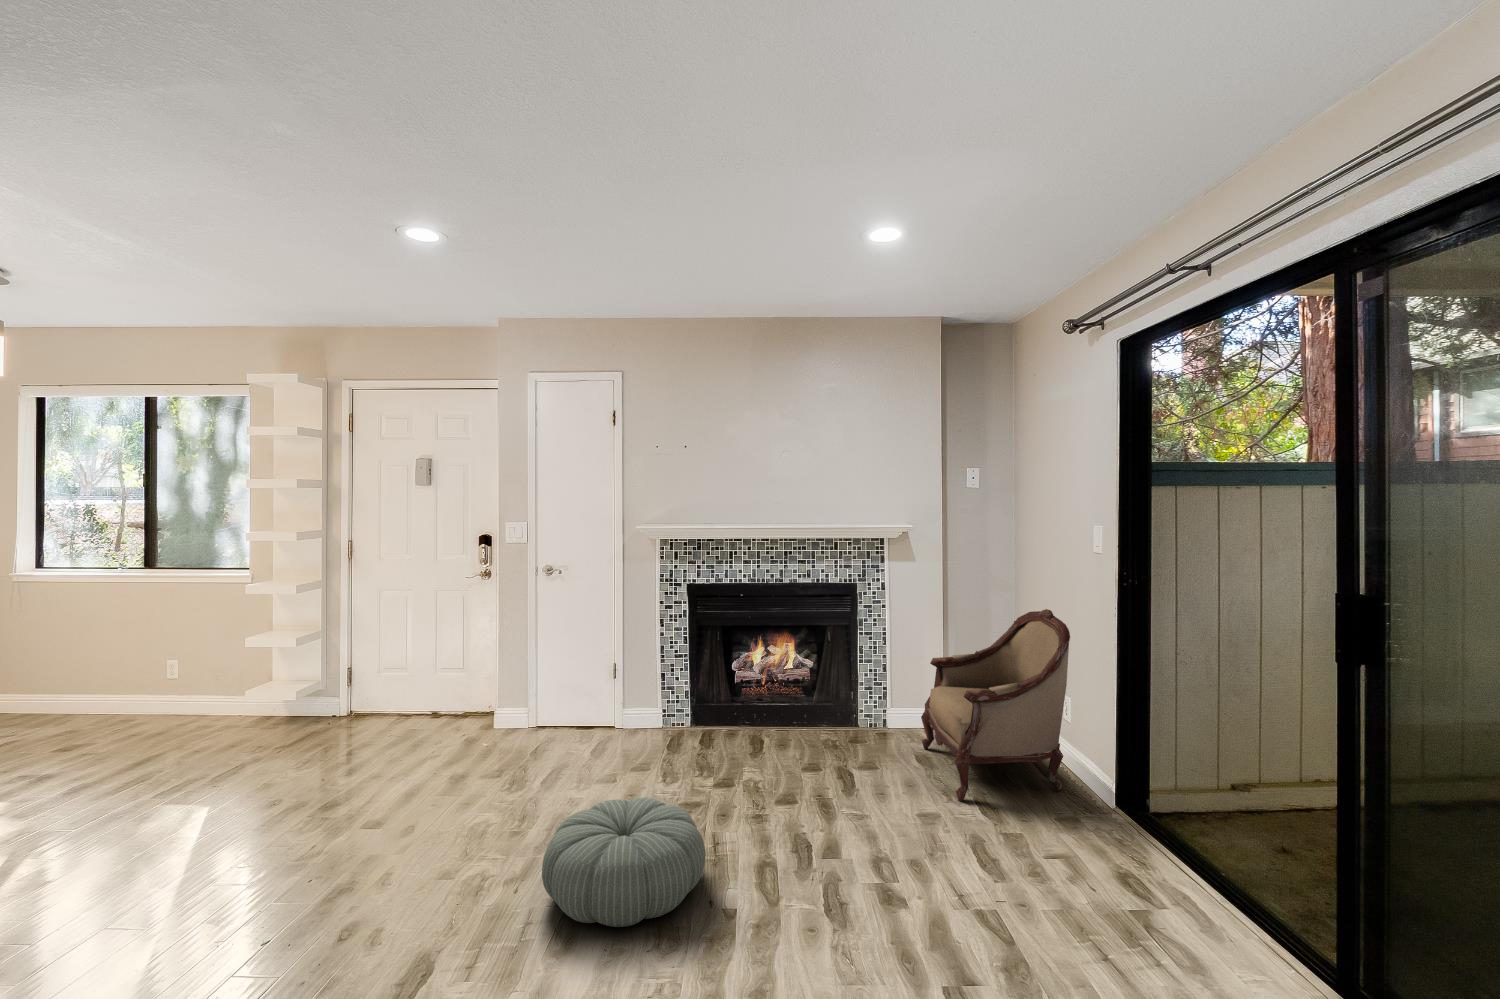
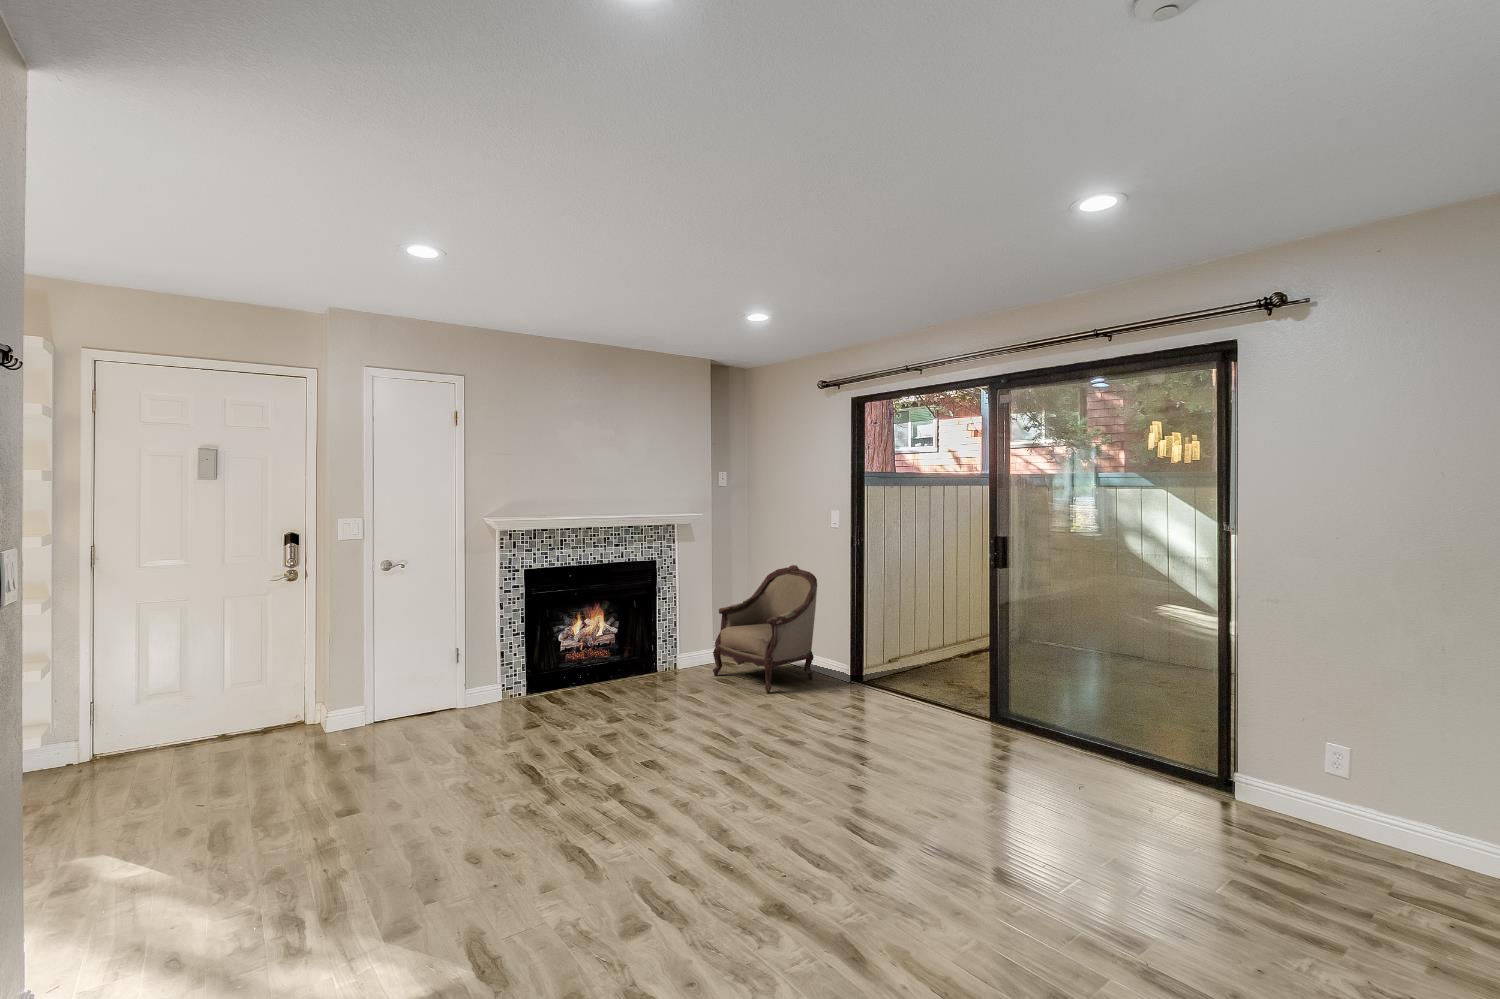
pouf: present [542,798,706,927] -> none [566,713,690,796]

